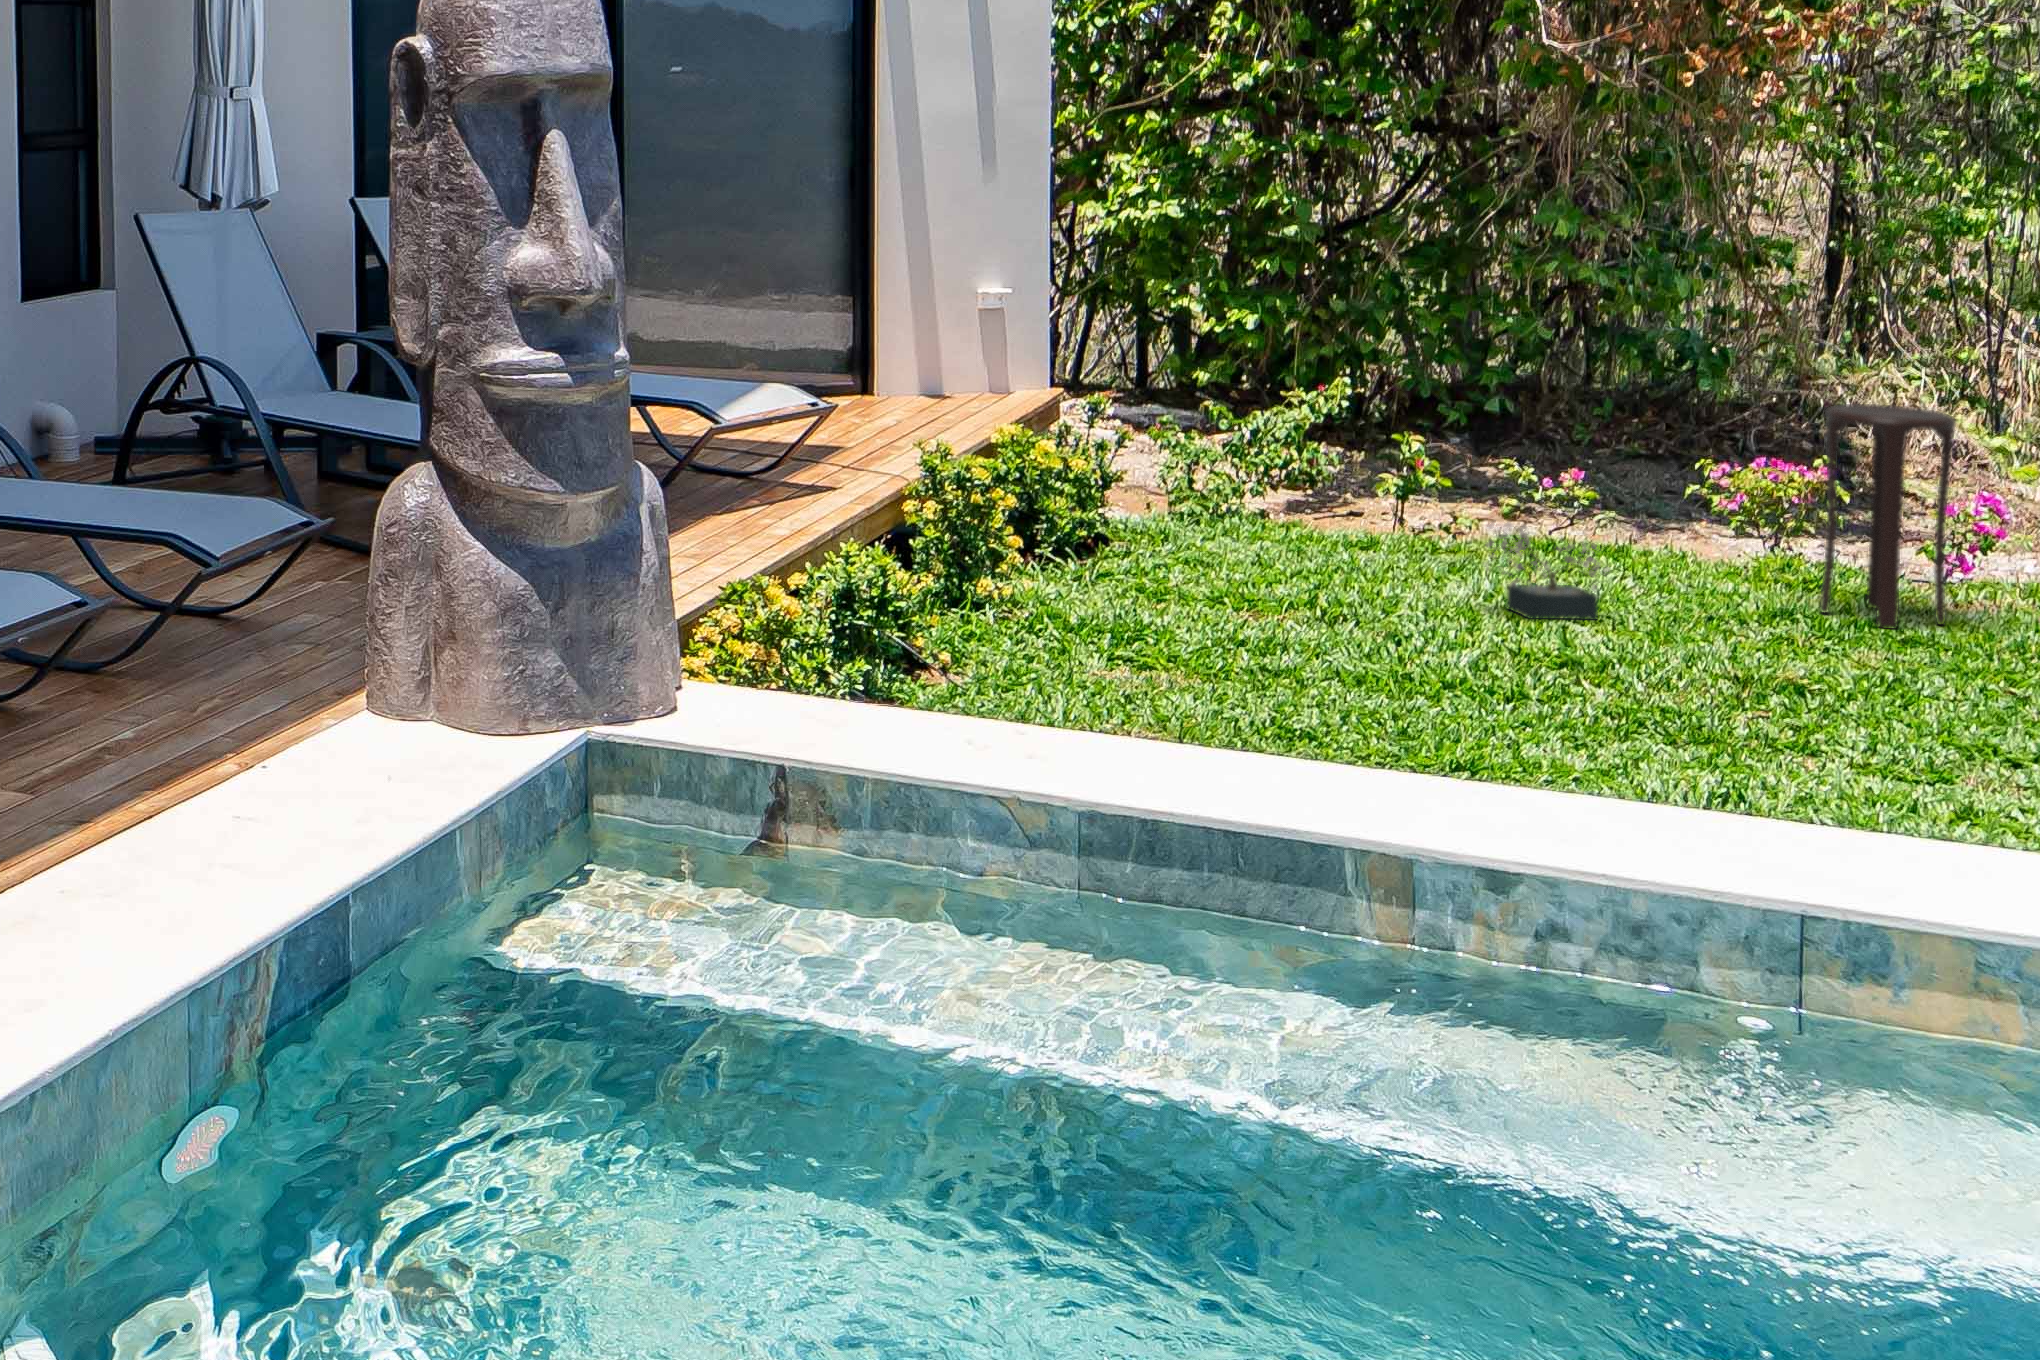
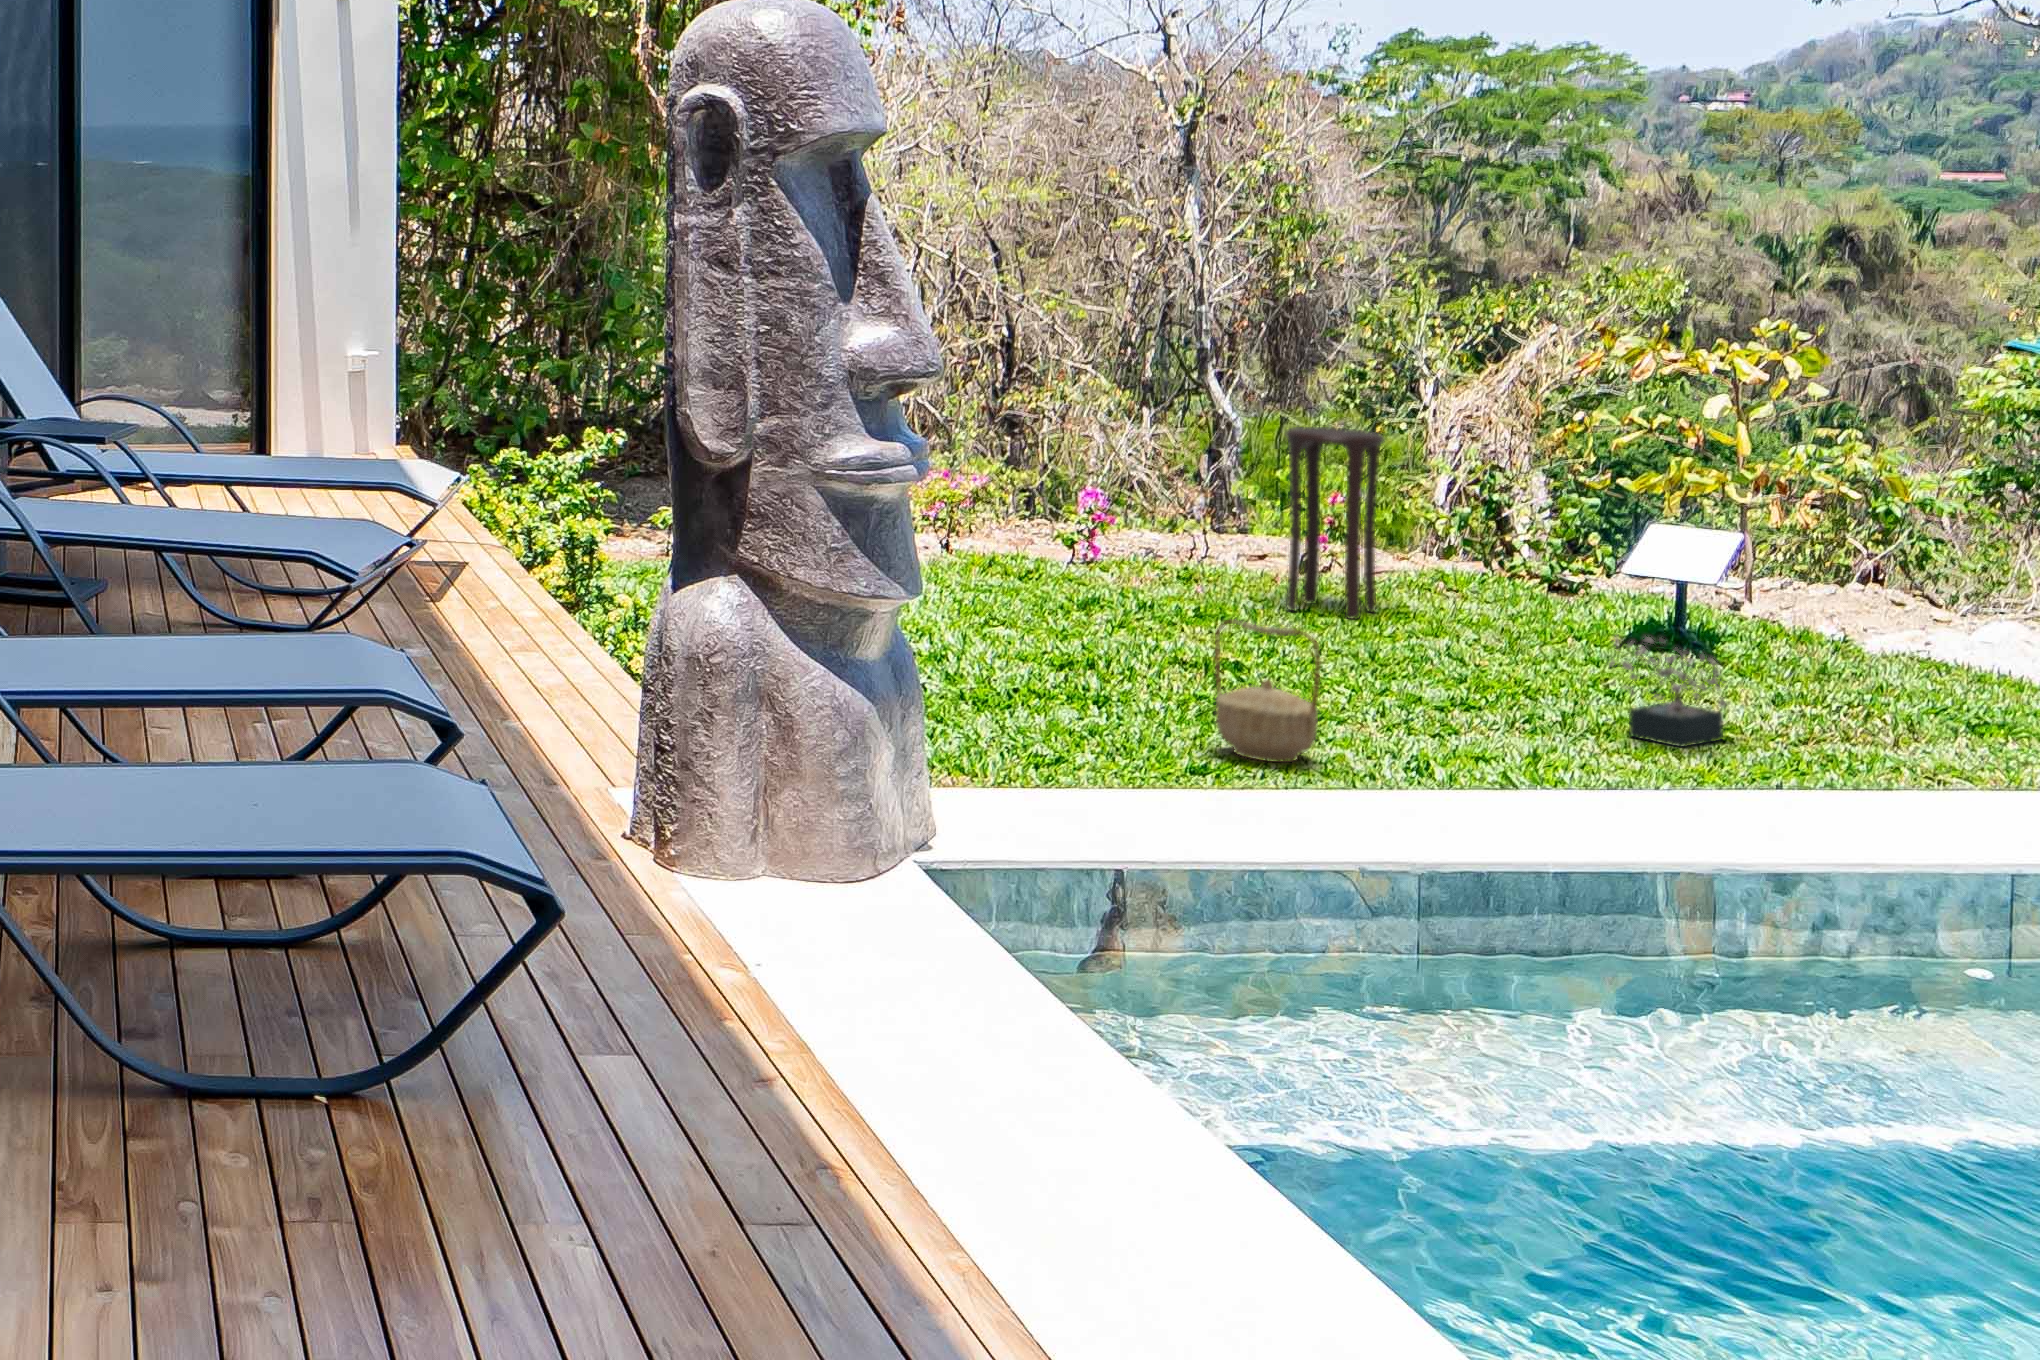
decorative plant: present [1485,520,1609,620] -> present [1609,636,1726,747]
basket: none [1251,587,1357,733] -> present [1215,620,1321,762]

